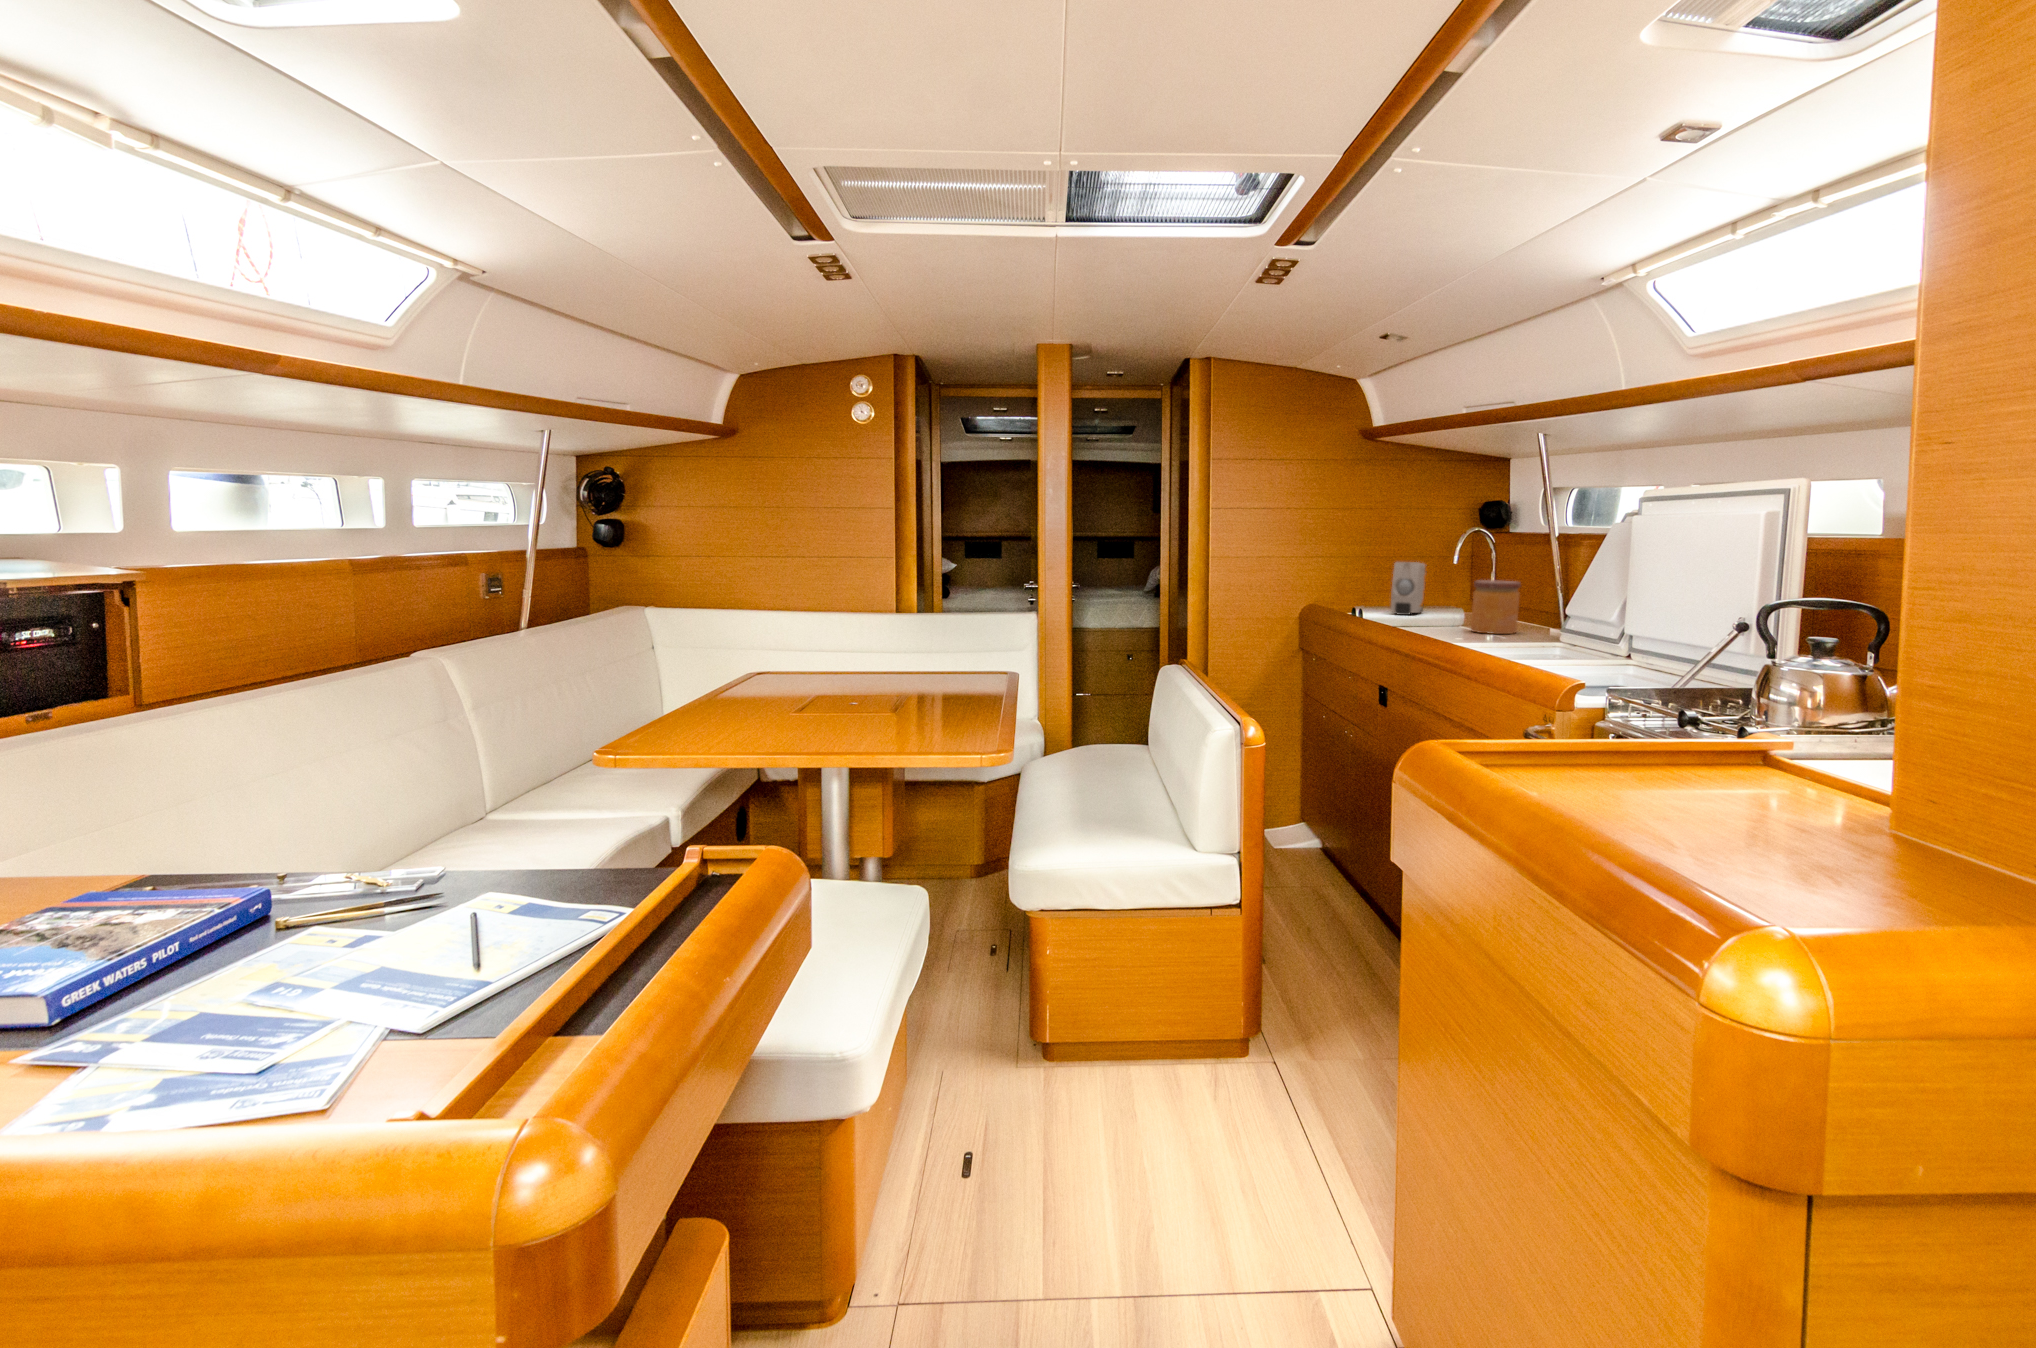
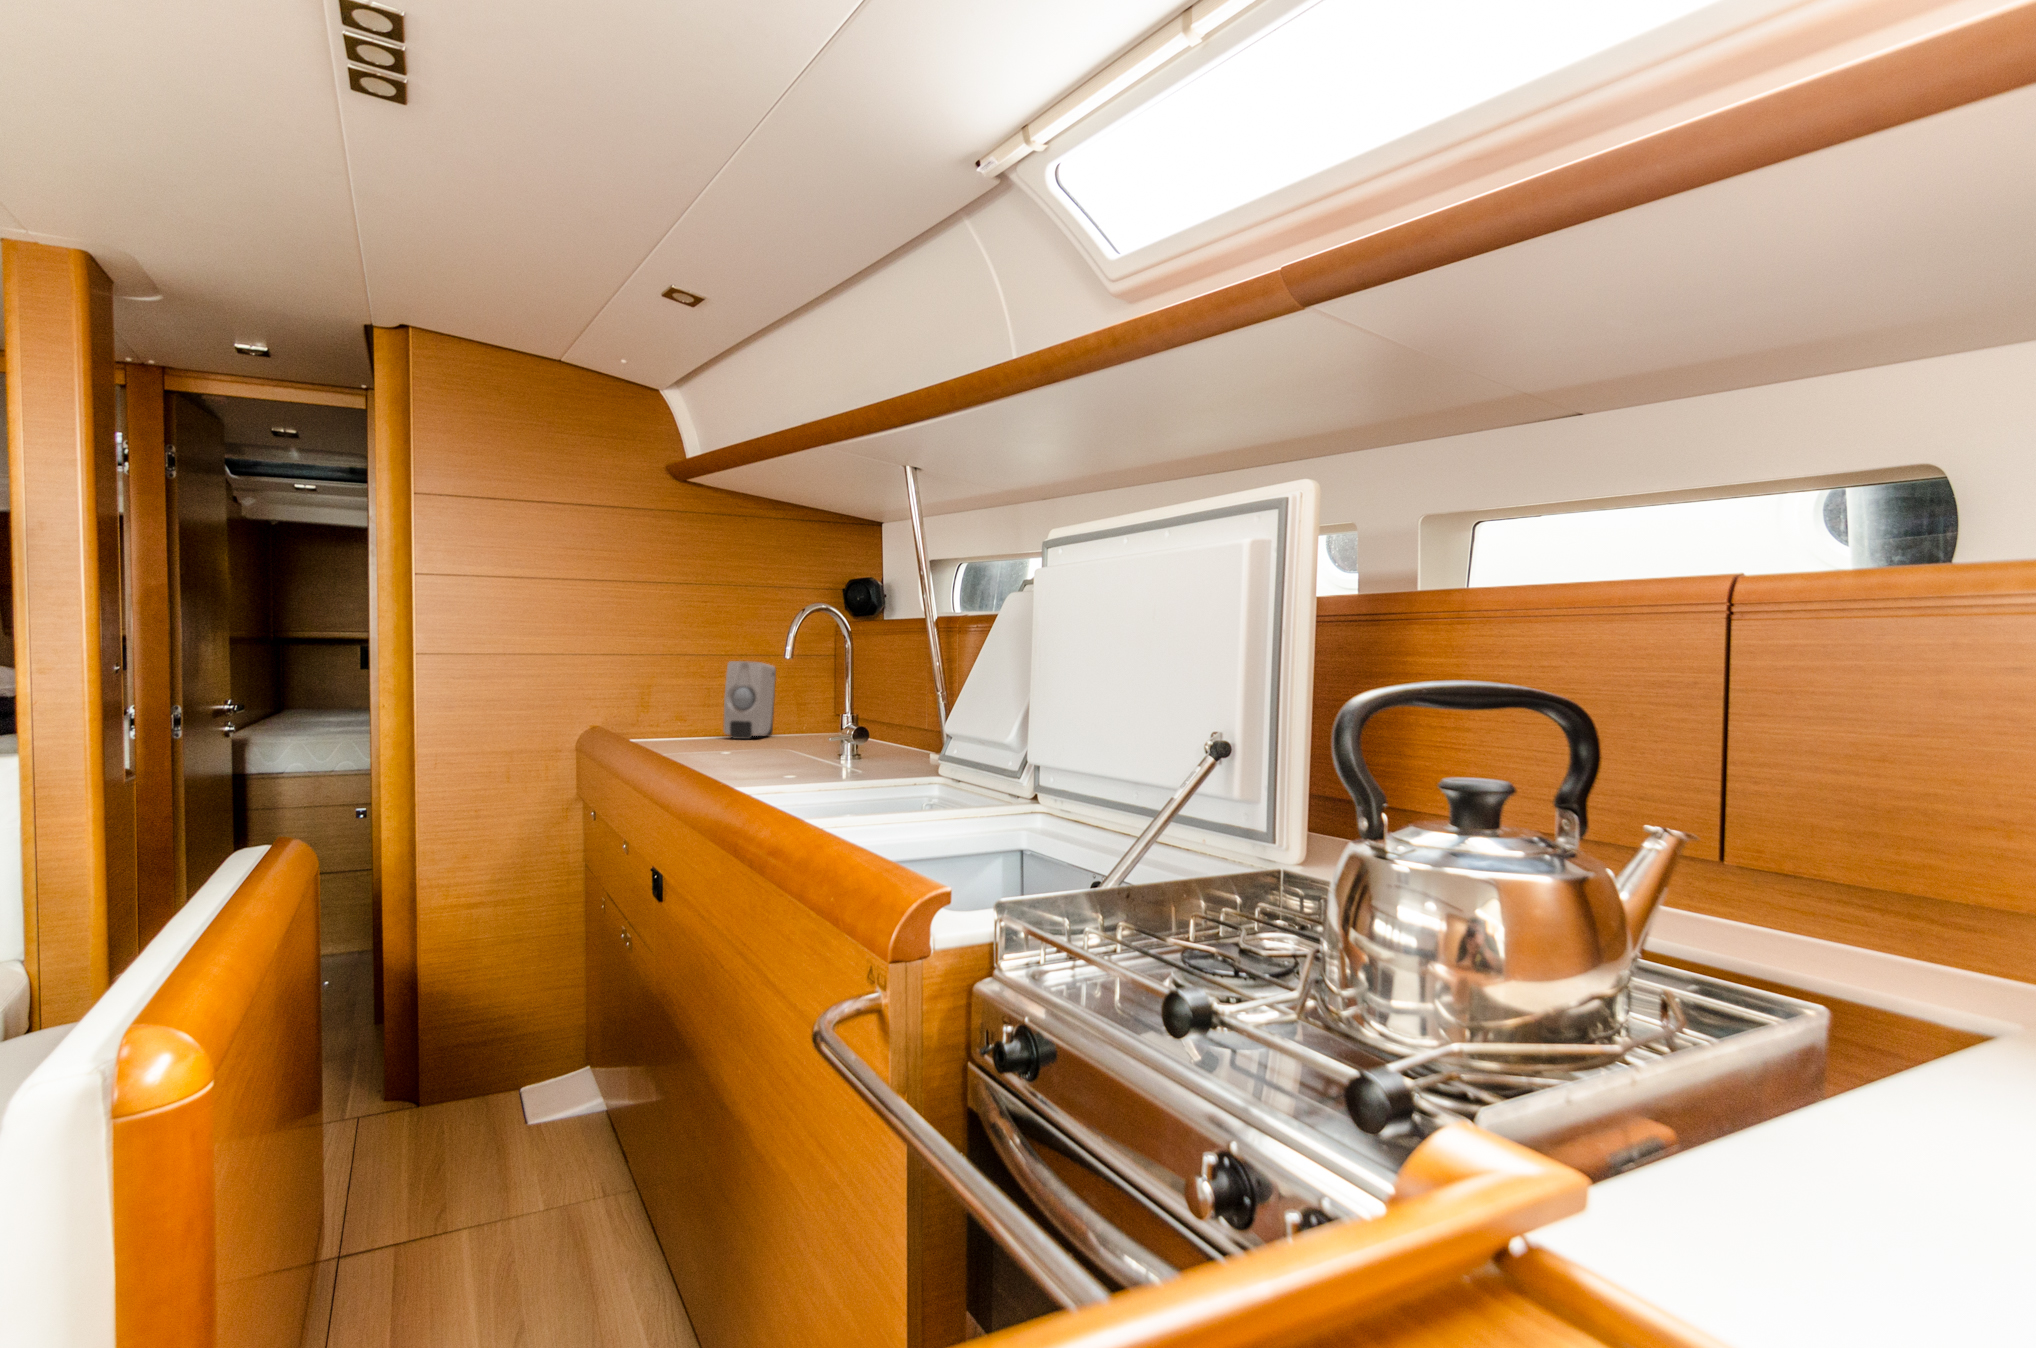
jar: present [1471,580,1521,634] -> none [818,684,886,765]

